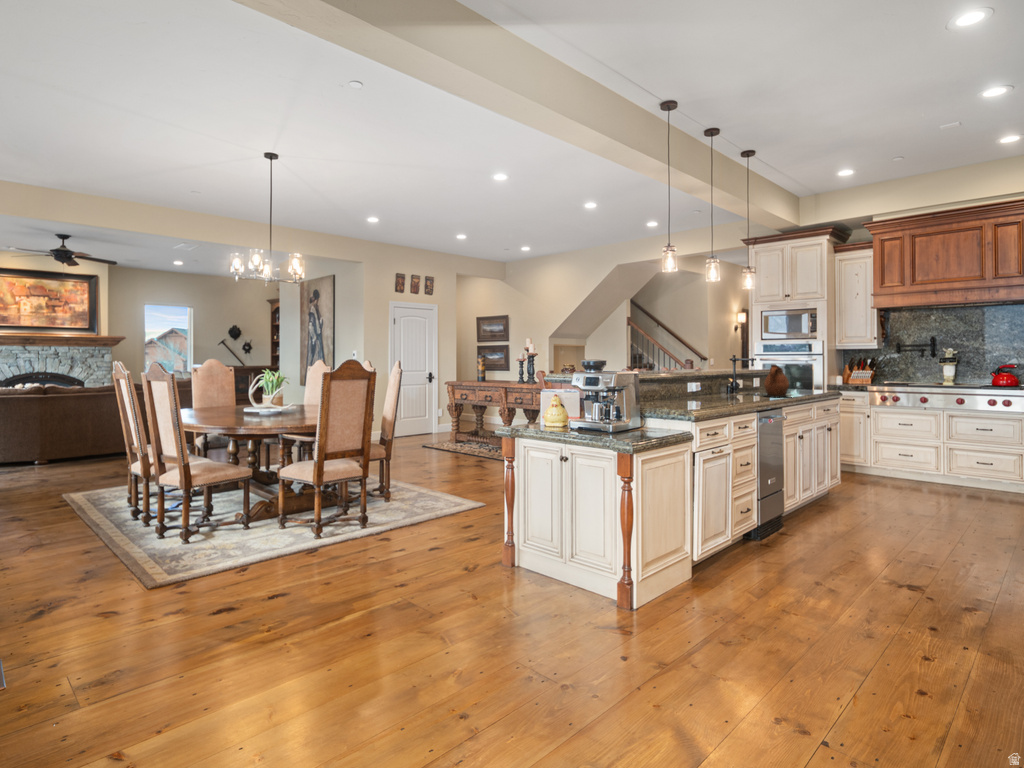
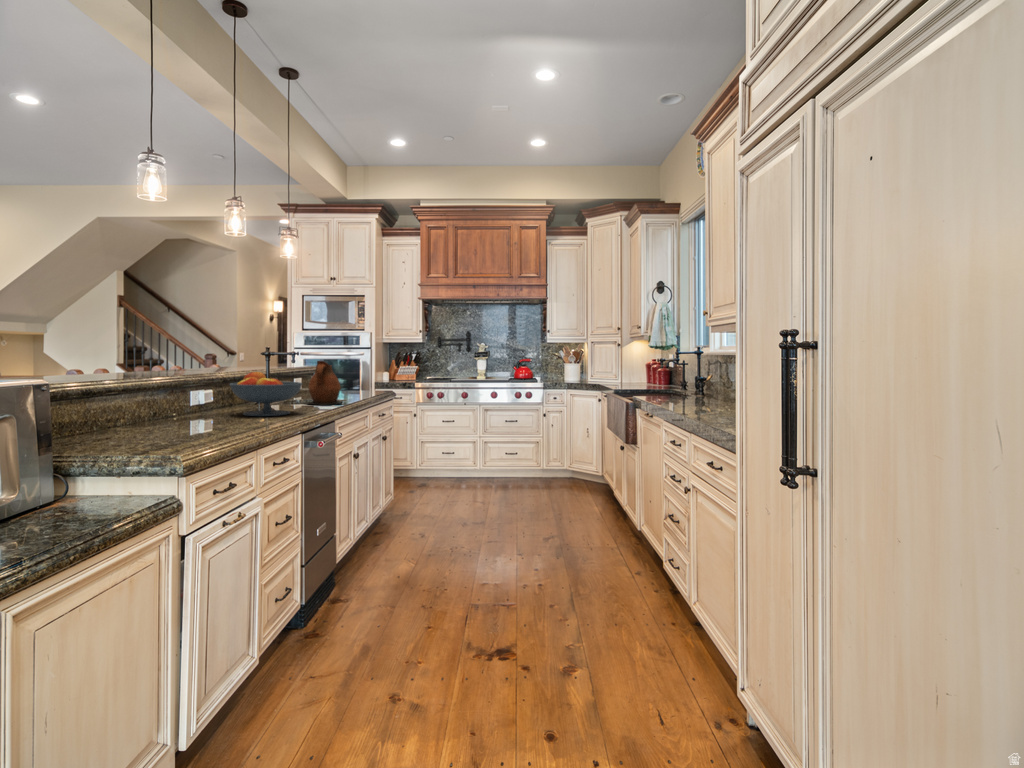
fruit bowl: none [711,372,759,401] -> present [230,372,302,416]

